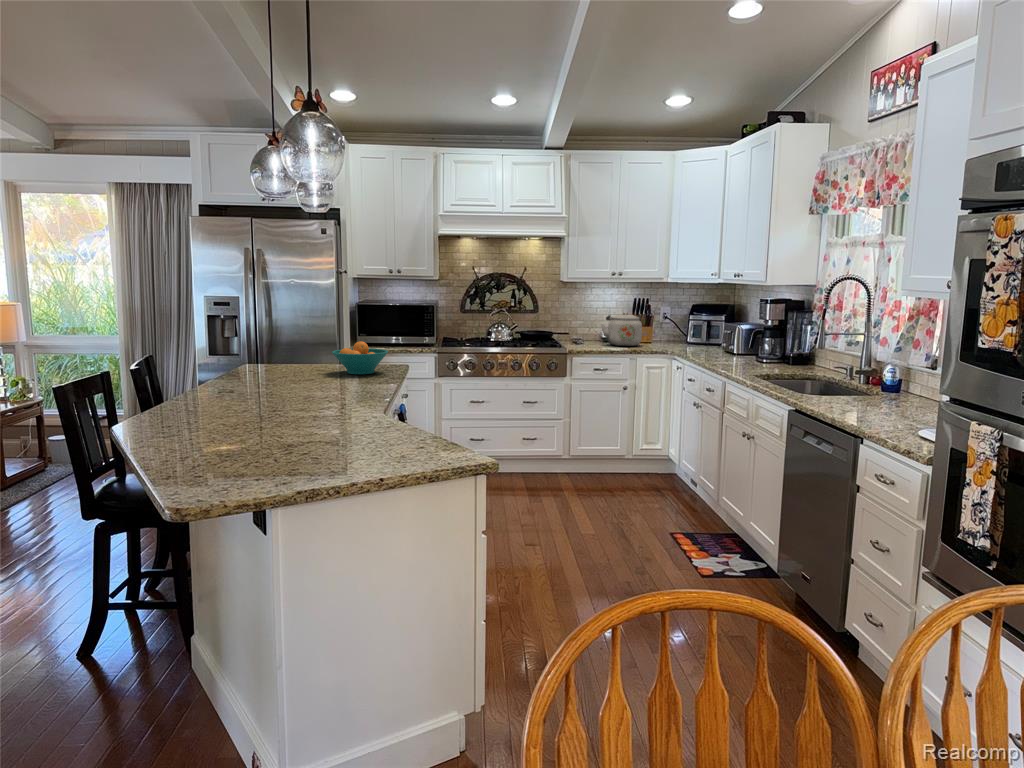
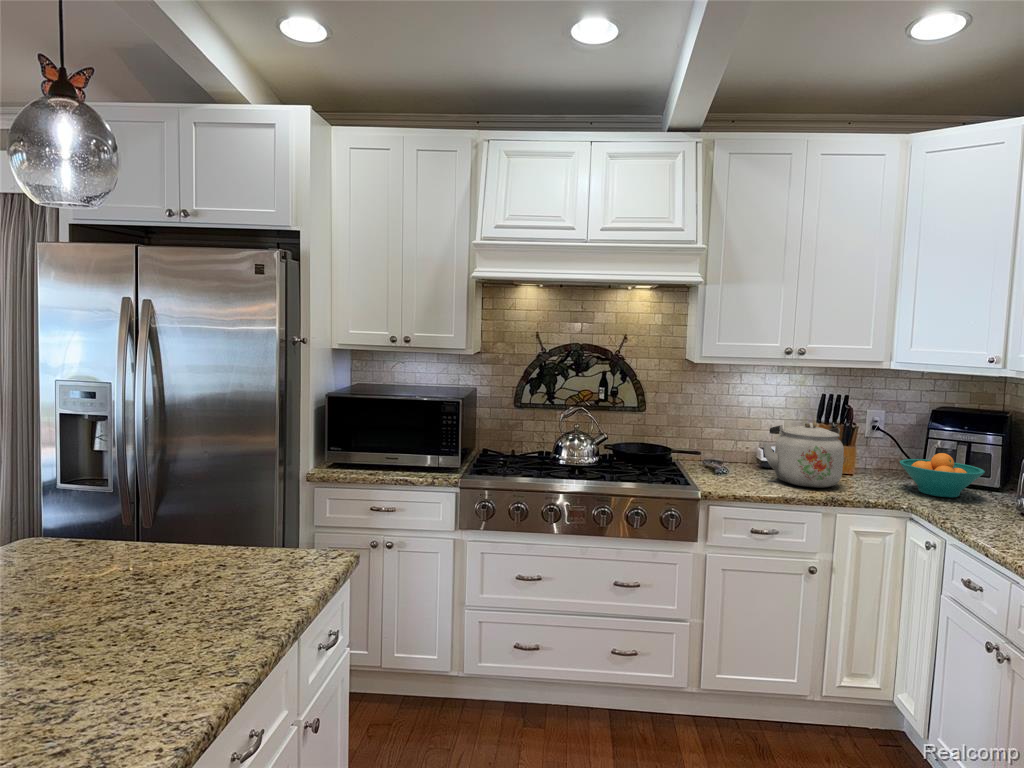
fruit bowl: present [332,341,388,375] -> present [899,453,985,498]

